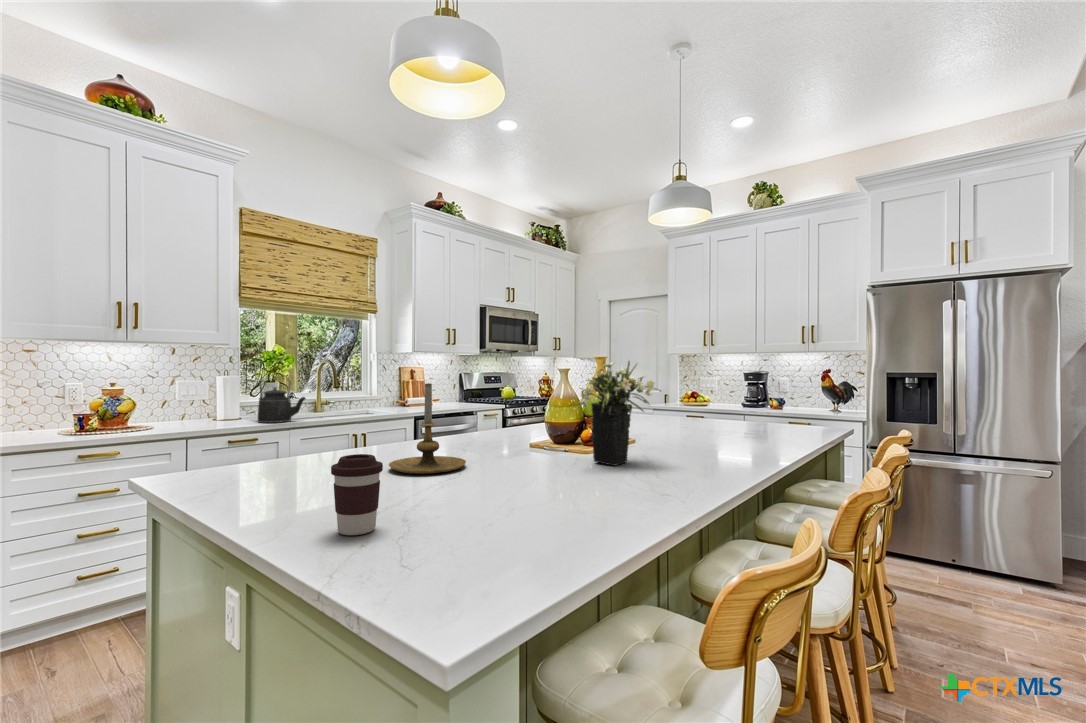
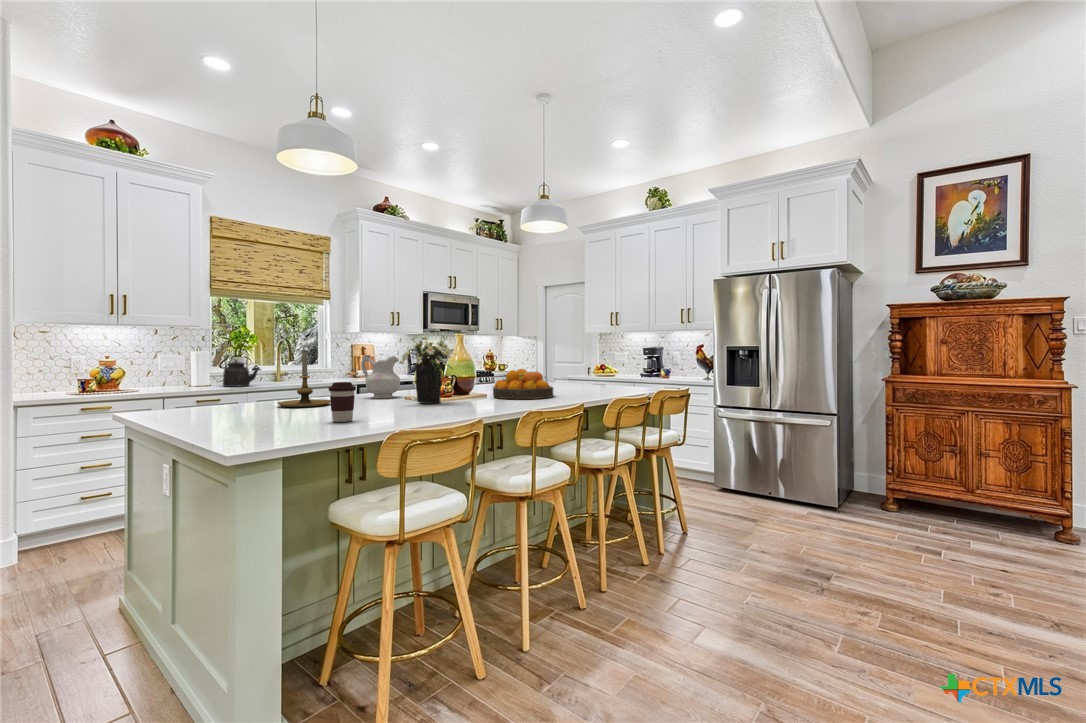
ceramic pitcher: none [485,387,540,451] -> present [361,355,400,398]
fruit bowl: none [672,407,764,454] -> present [493,369,554,399]
coffee cup: present [331,454,383,535] -> present [329,382,356,422]

